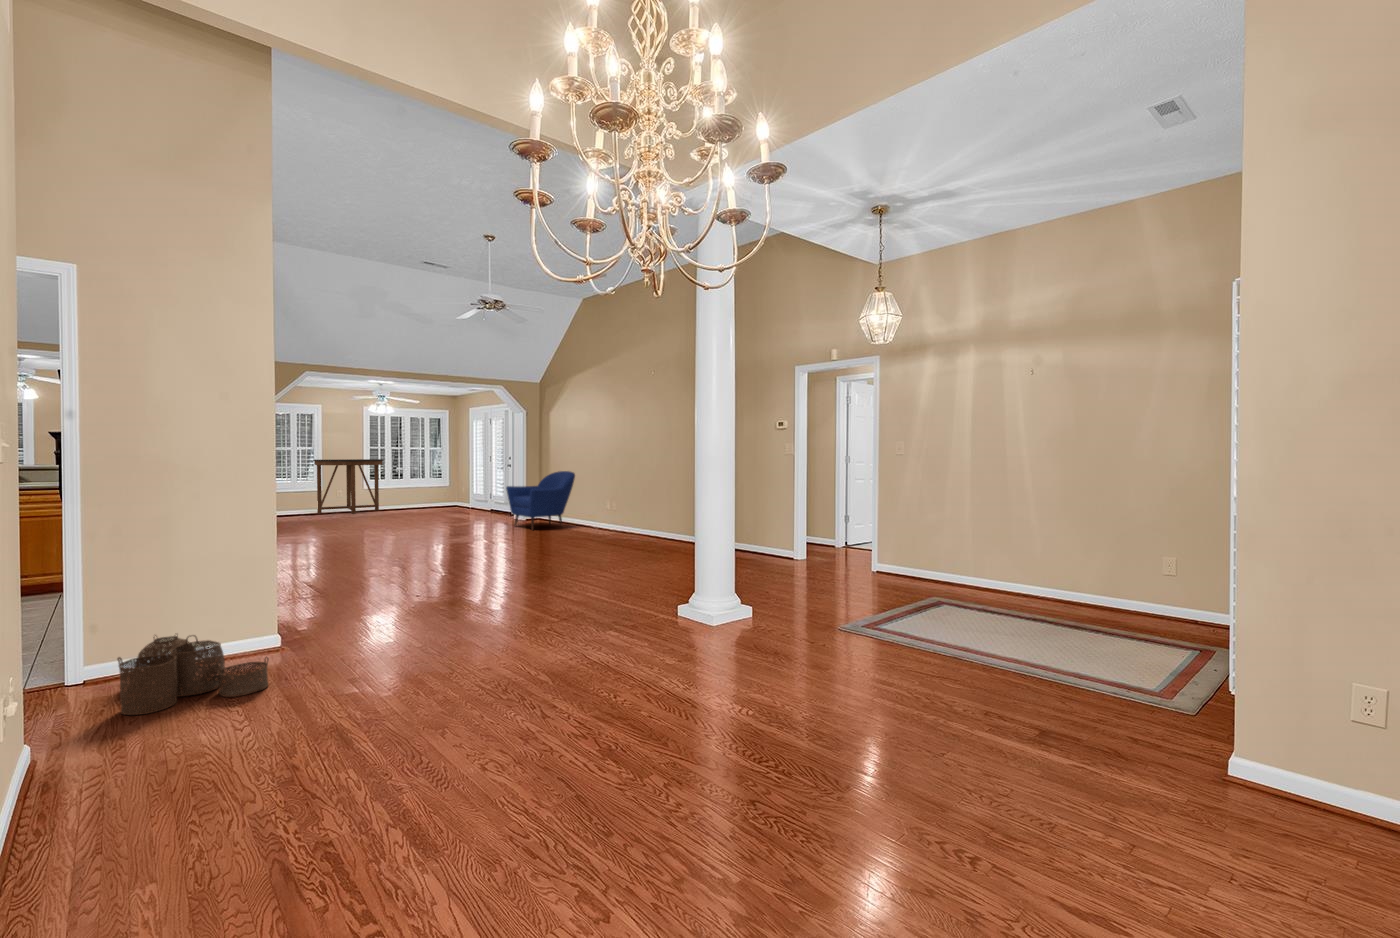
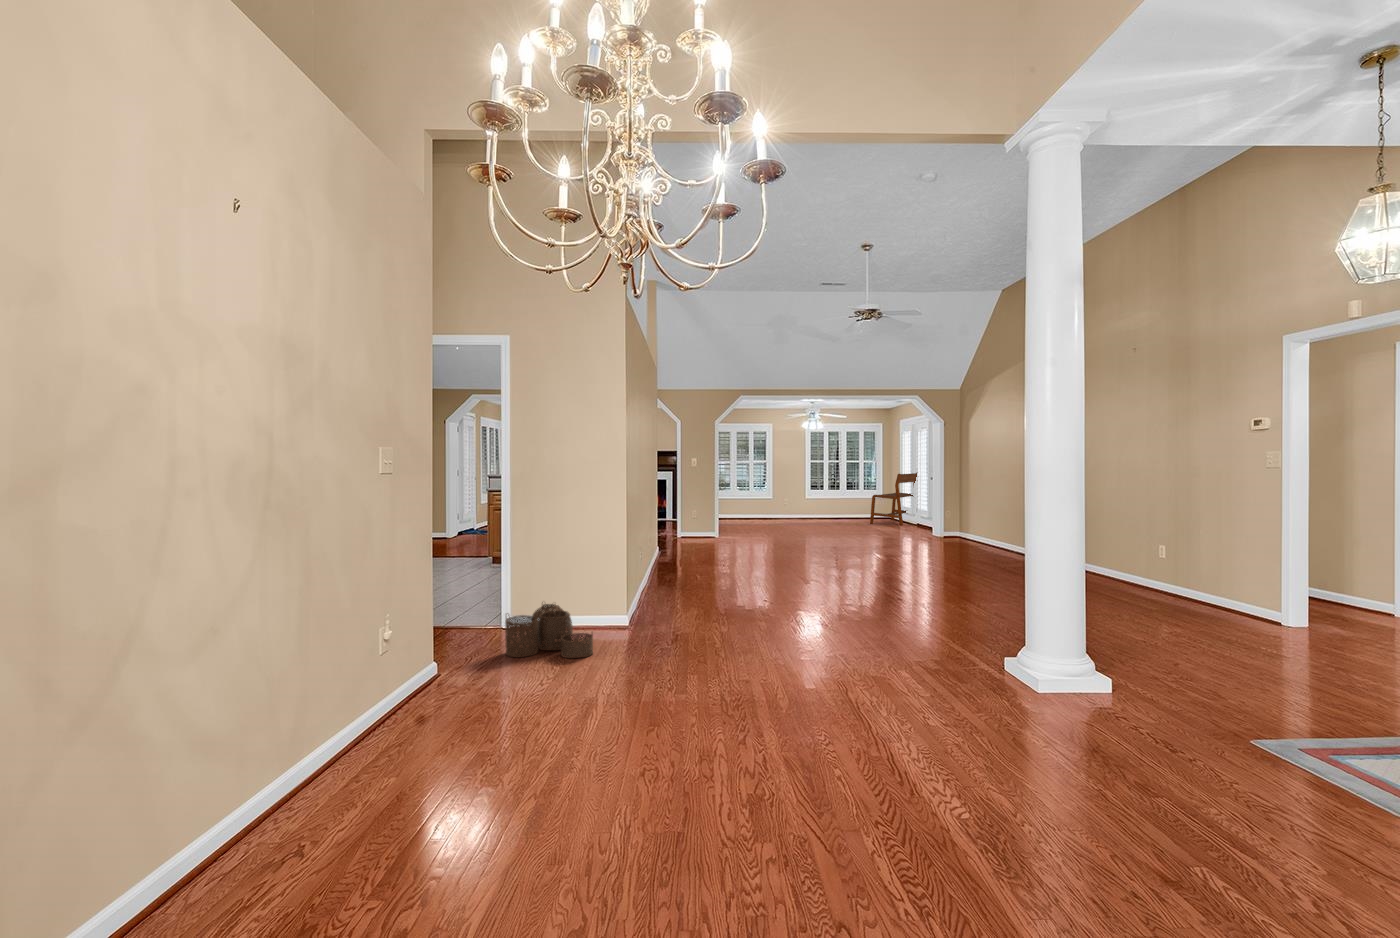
console table: present [313,459,383,514] -> none [765,472,821,520]
bench: none [444,460,492,512] -> present [870,473,917,525]
armchair: present [506,471,575,530] -> none [915,485,991,548]

